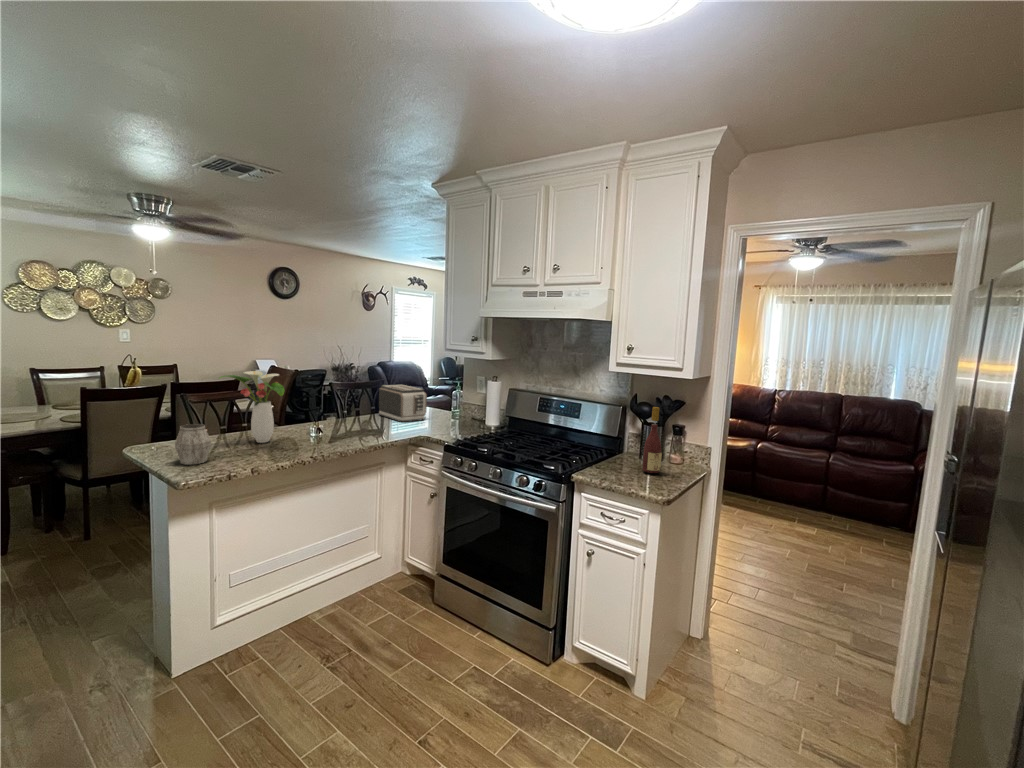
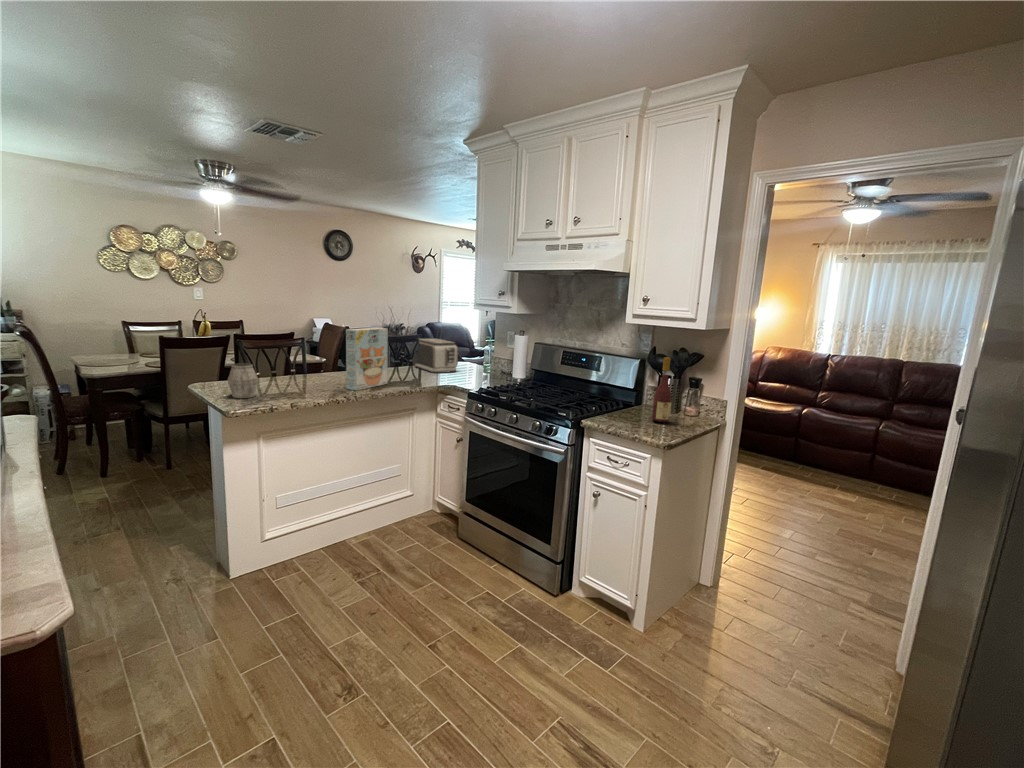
flower arrangement: present [220,371,284,443] -> none [265,319,322,384]
cereal box: none [312,378,356,448] -> present [346,328,388,391]

